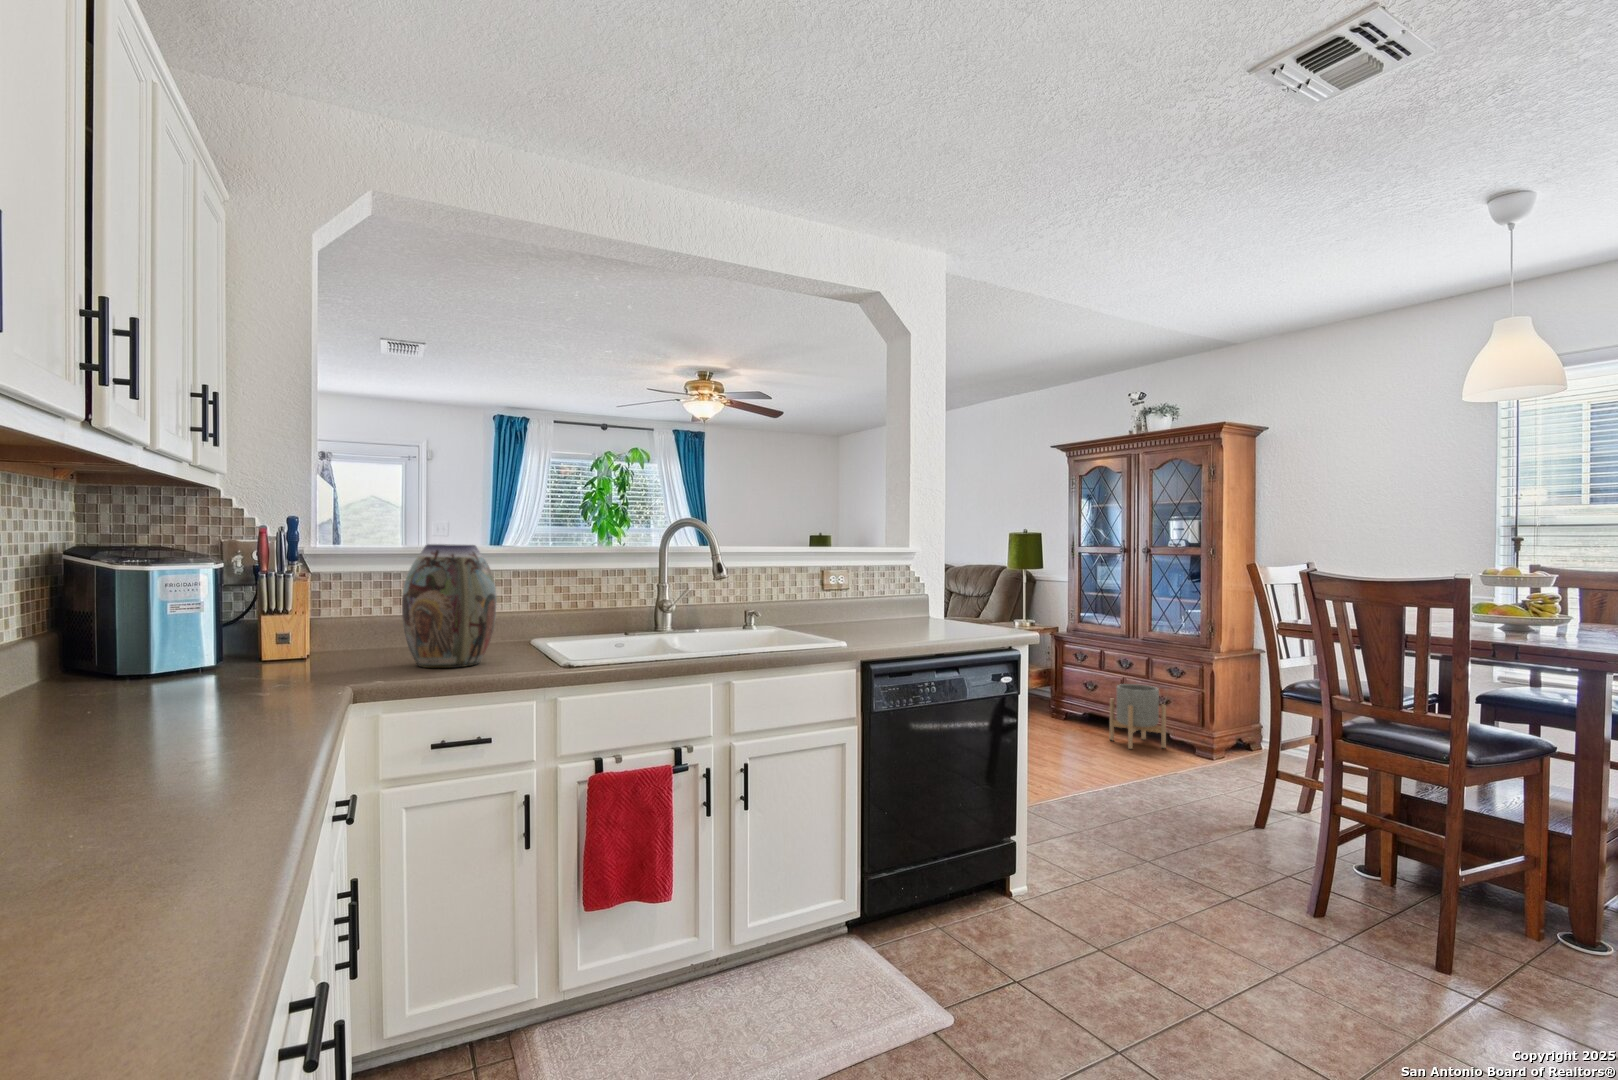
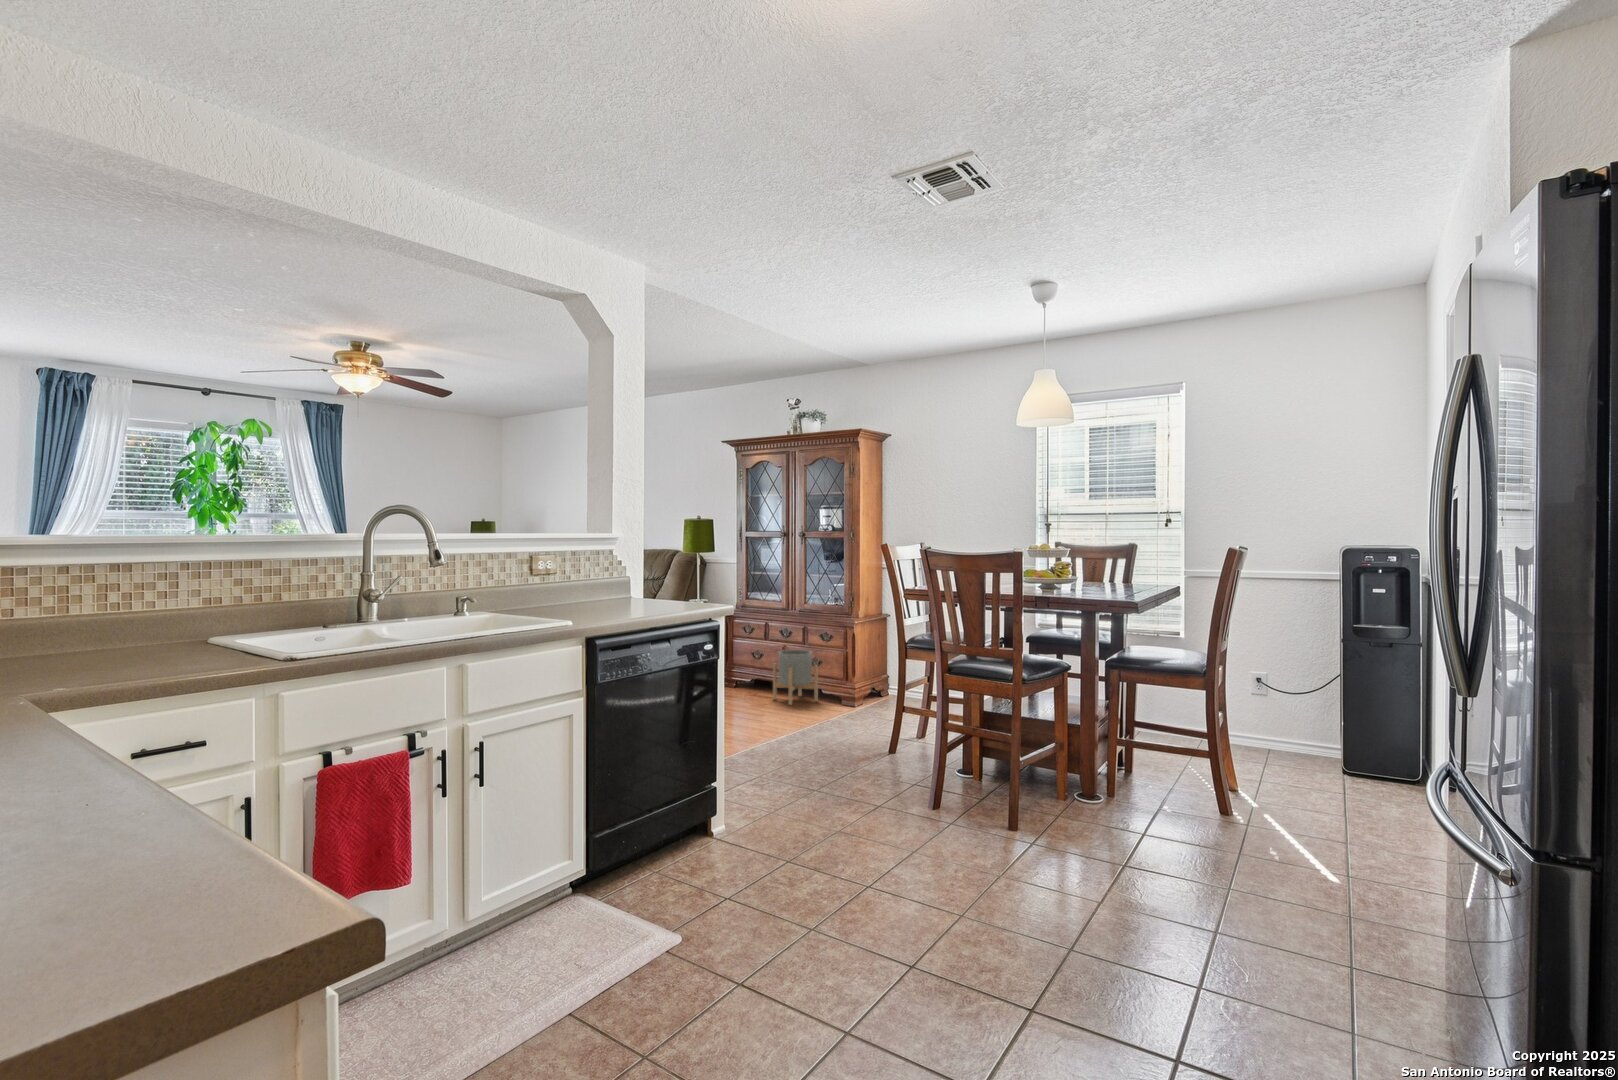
vase: present [402,544,496,668] -> none [68,535,194,673]

